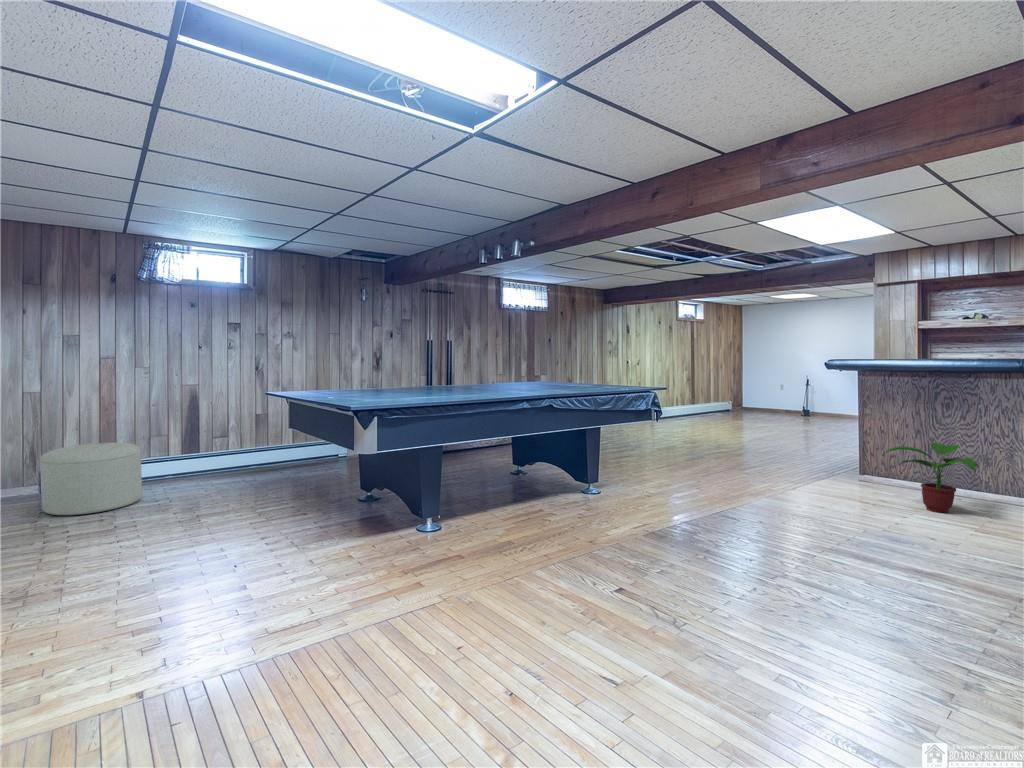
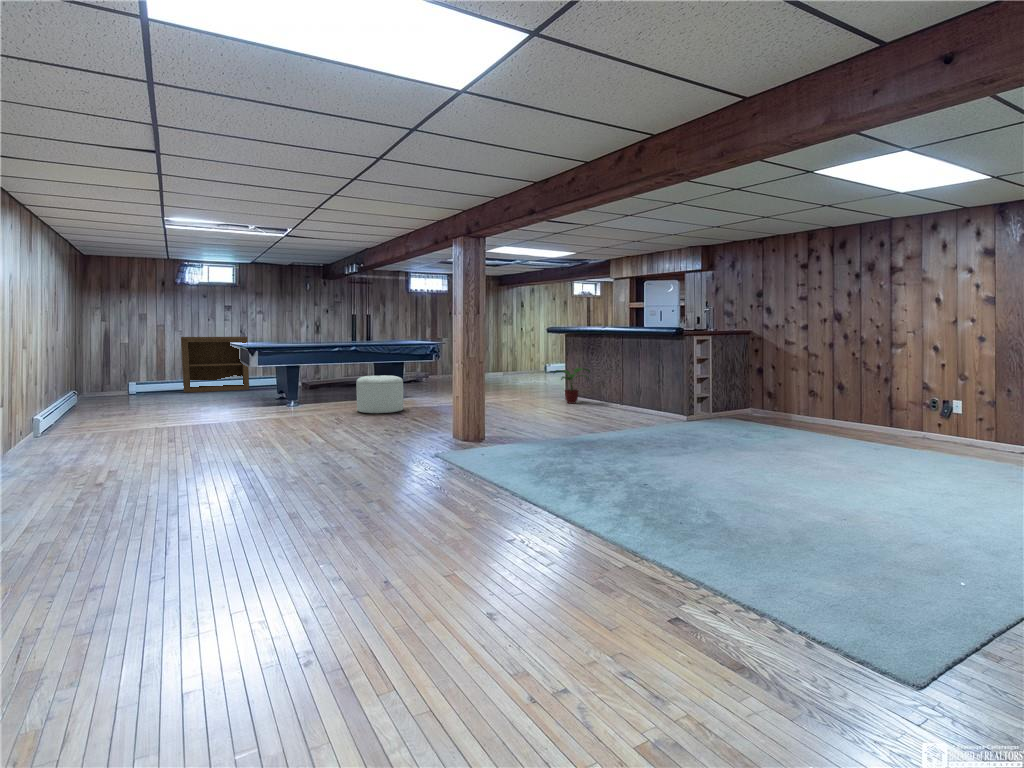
bookshelf: none [145,378,274,487] -> present [181,337,249,393]
ottoman: present [40,442,142,515] -> present [356,375,403,413]

